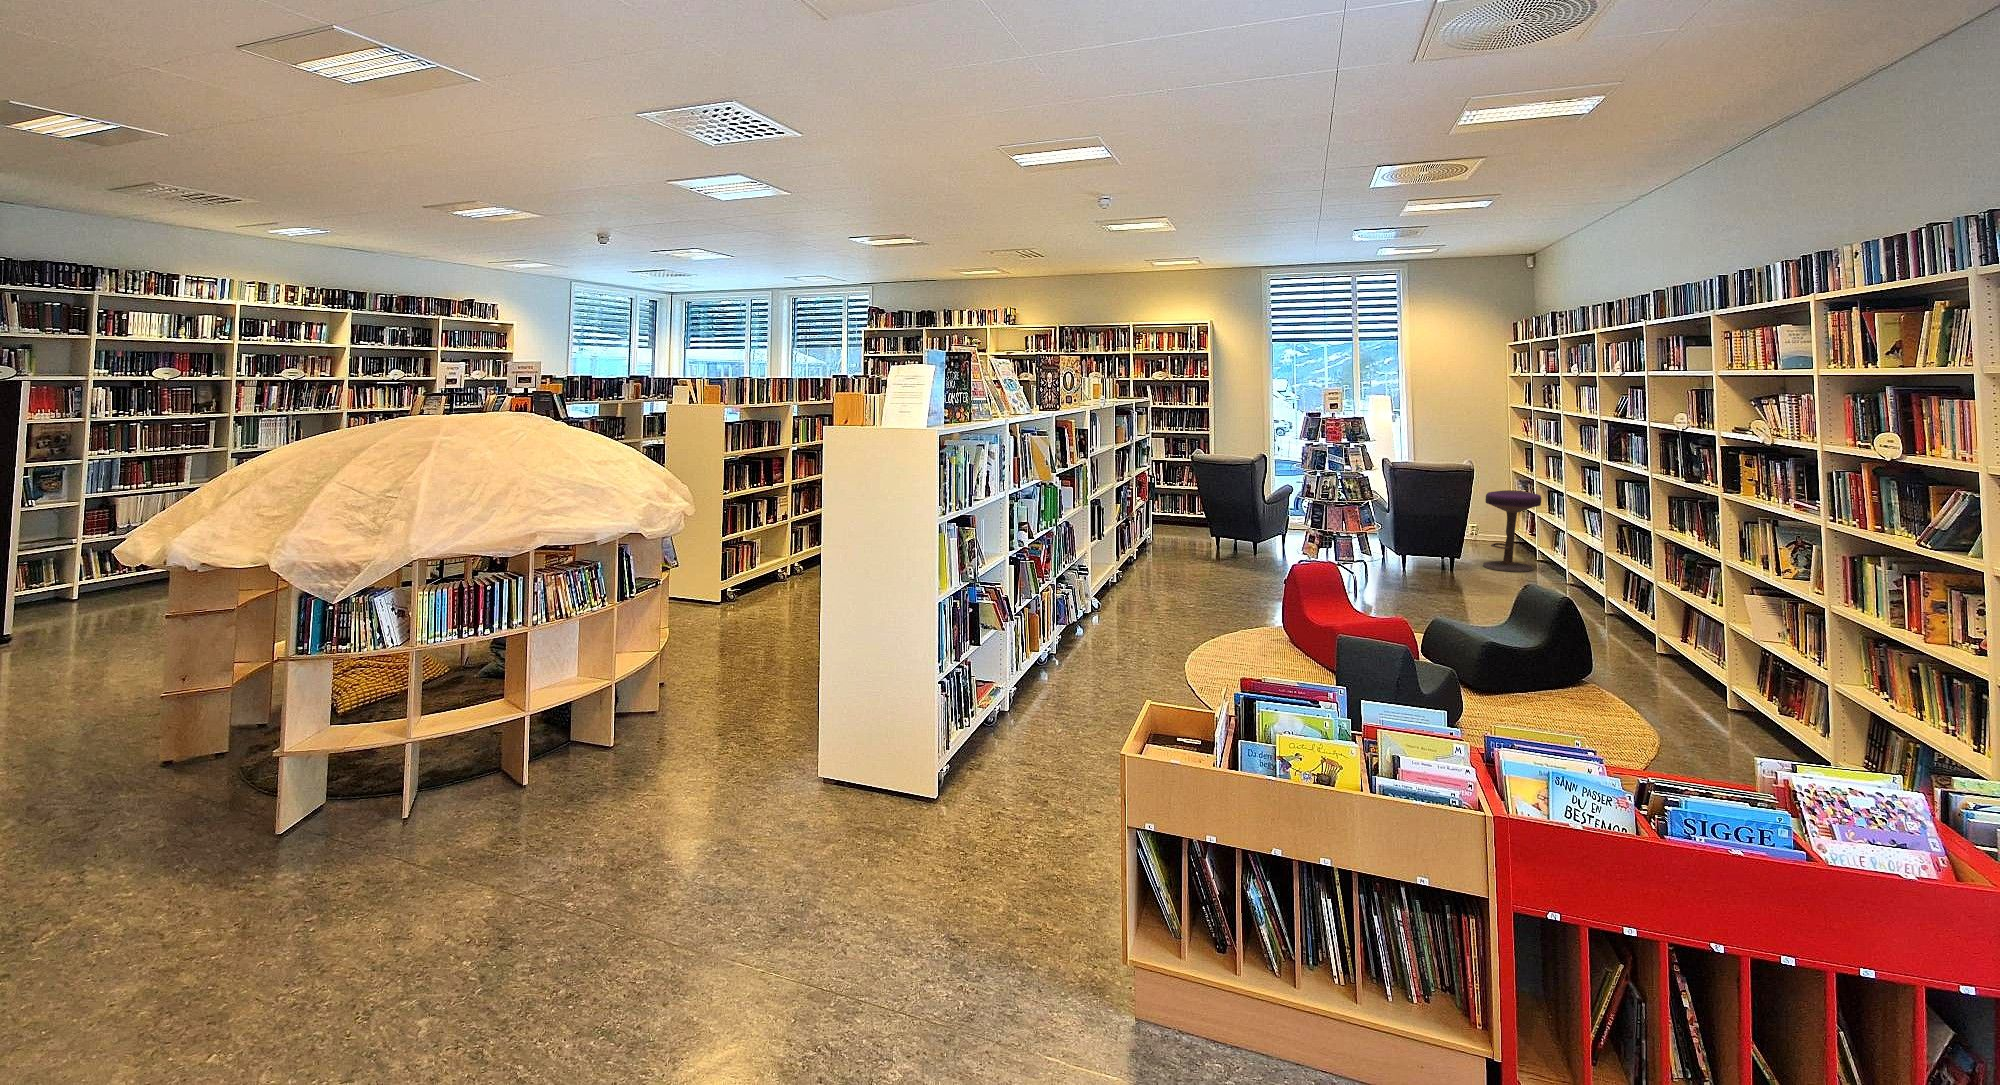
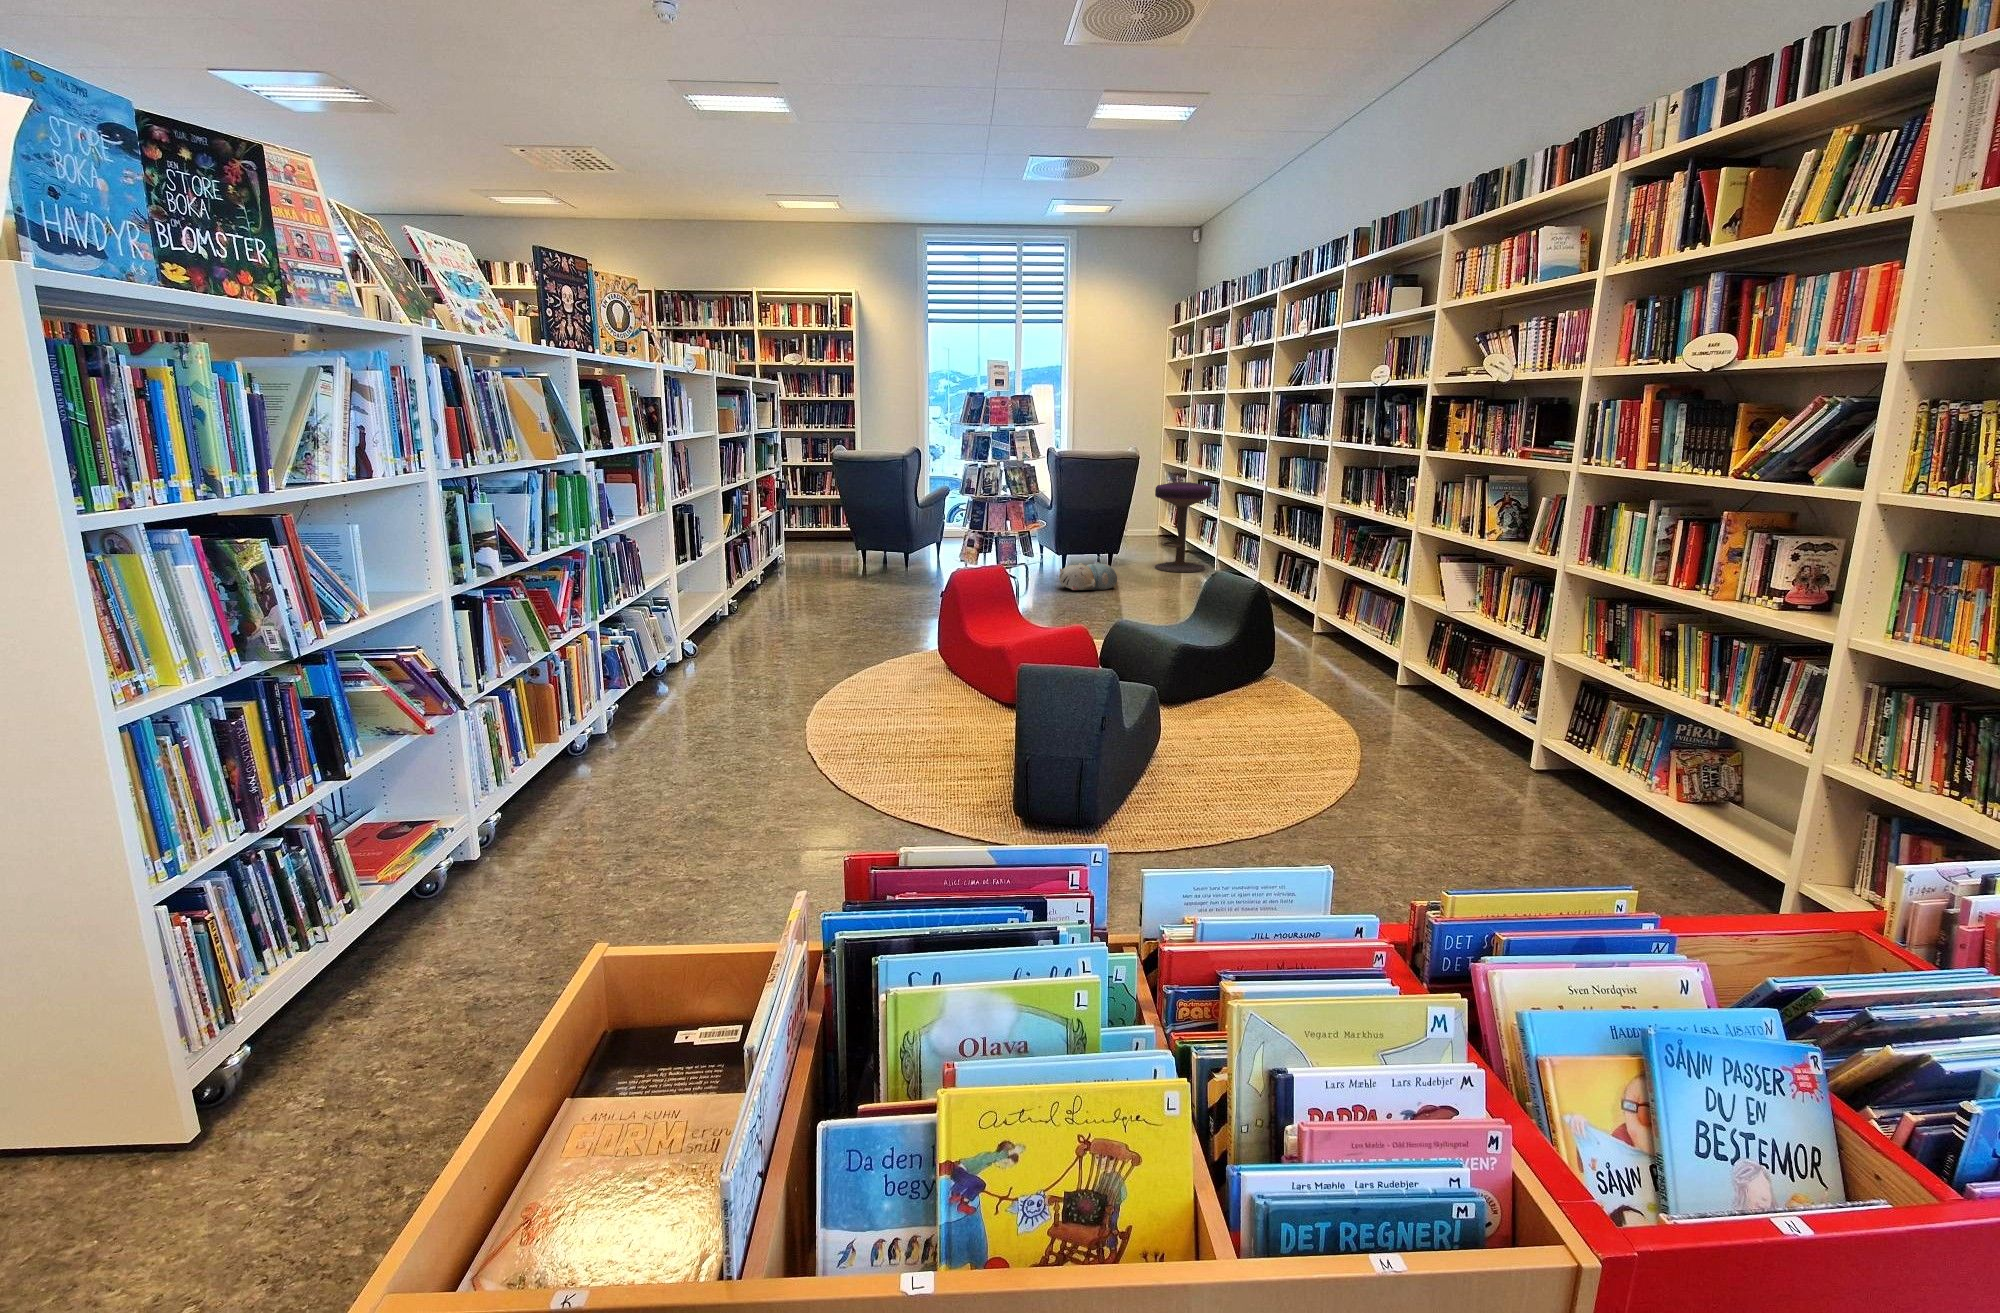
plush toy: none [1392,561,1446,585] -> present [1059,562,1117,590]

